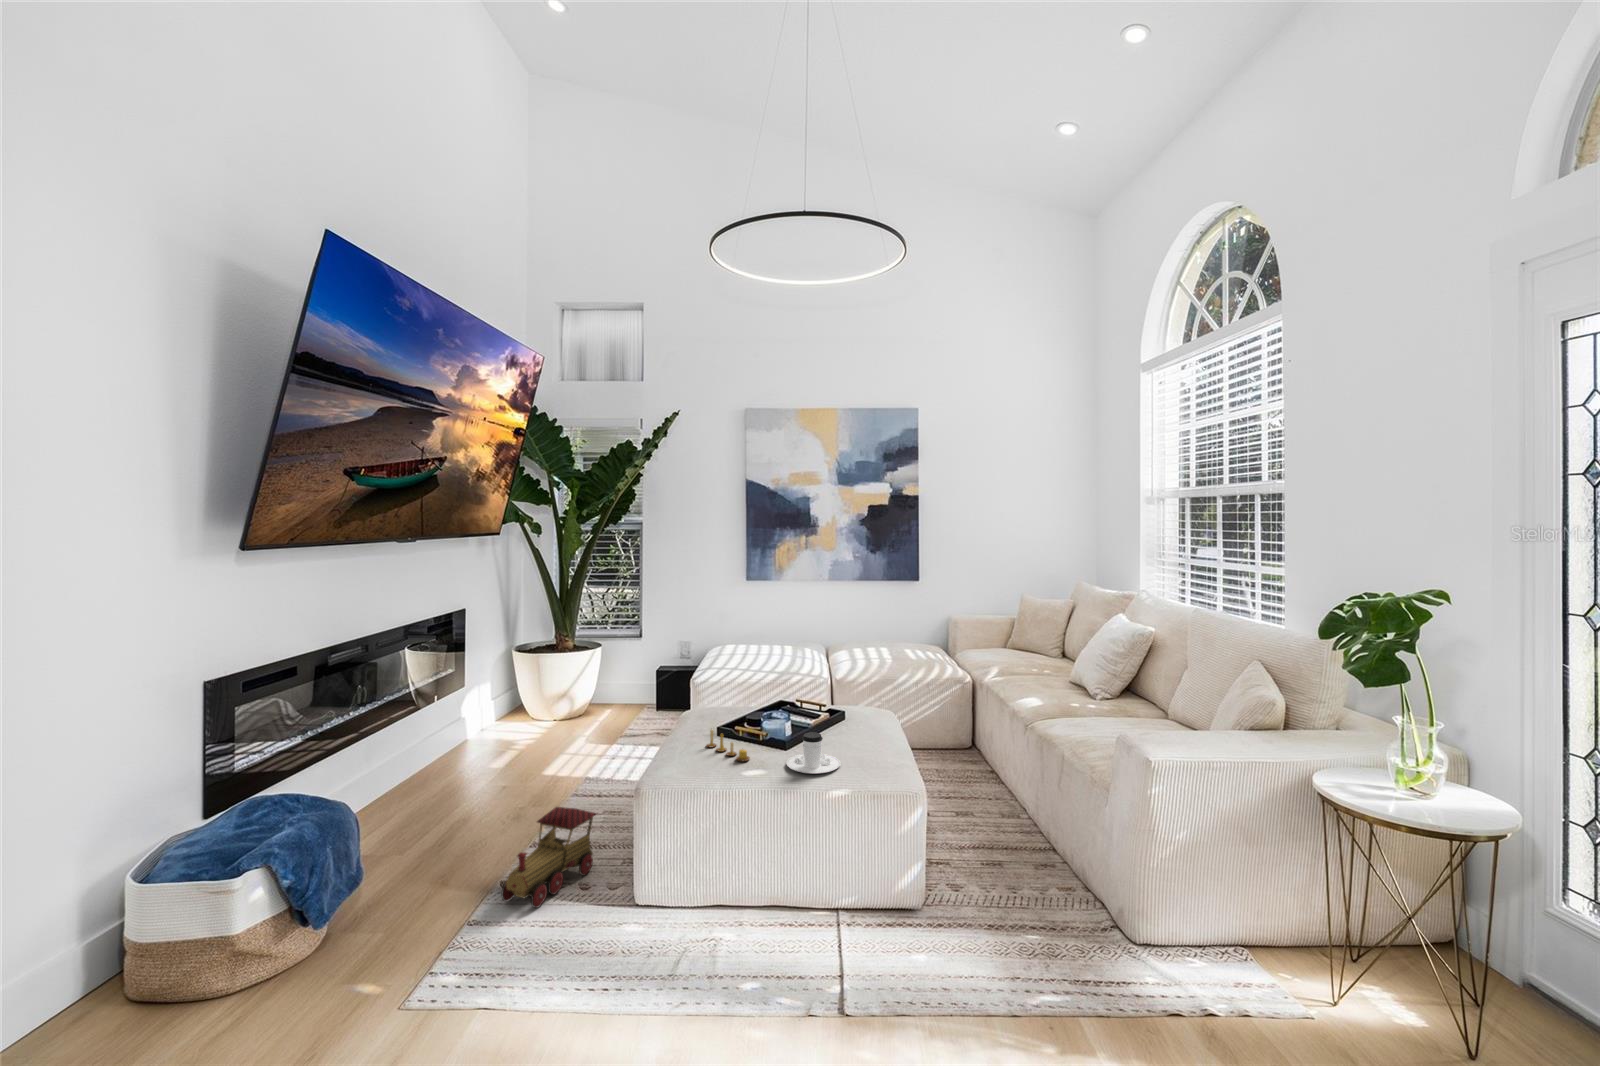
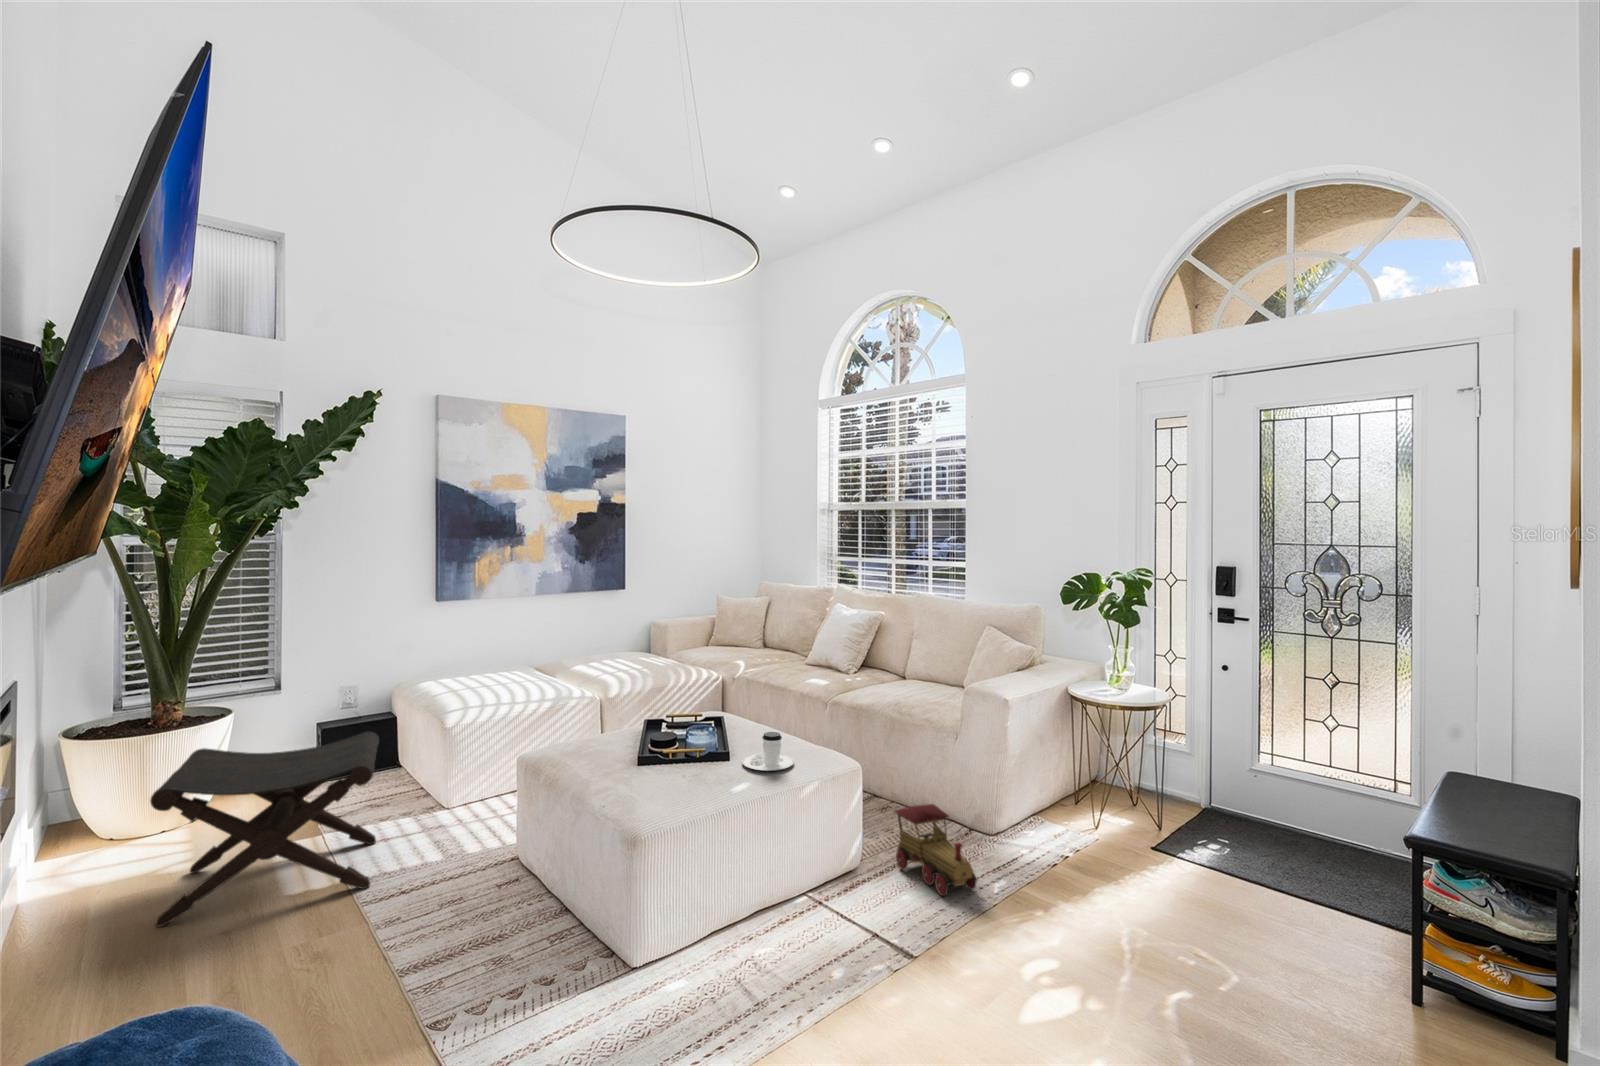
footstool: none [479,666,633,785] -> present [150,732,379,927]
candle: present [707,730,749,761] -> none [641,754,708,777]
toy train: present [501,807,596,908] -> present [895,804,976,897]

